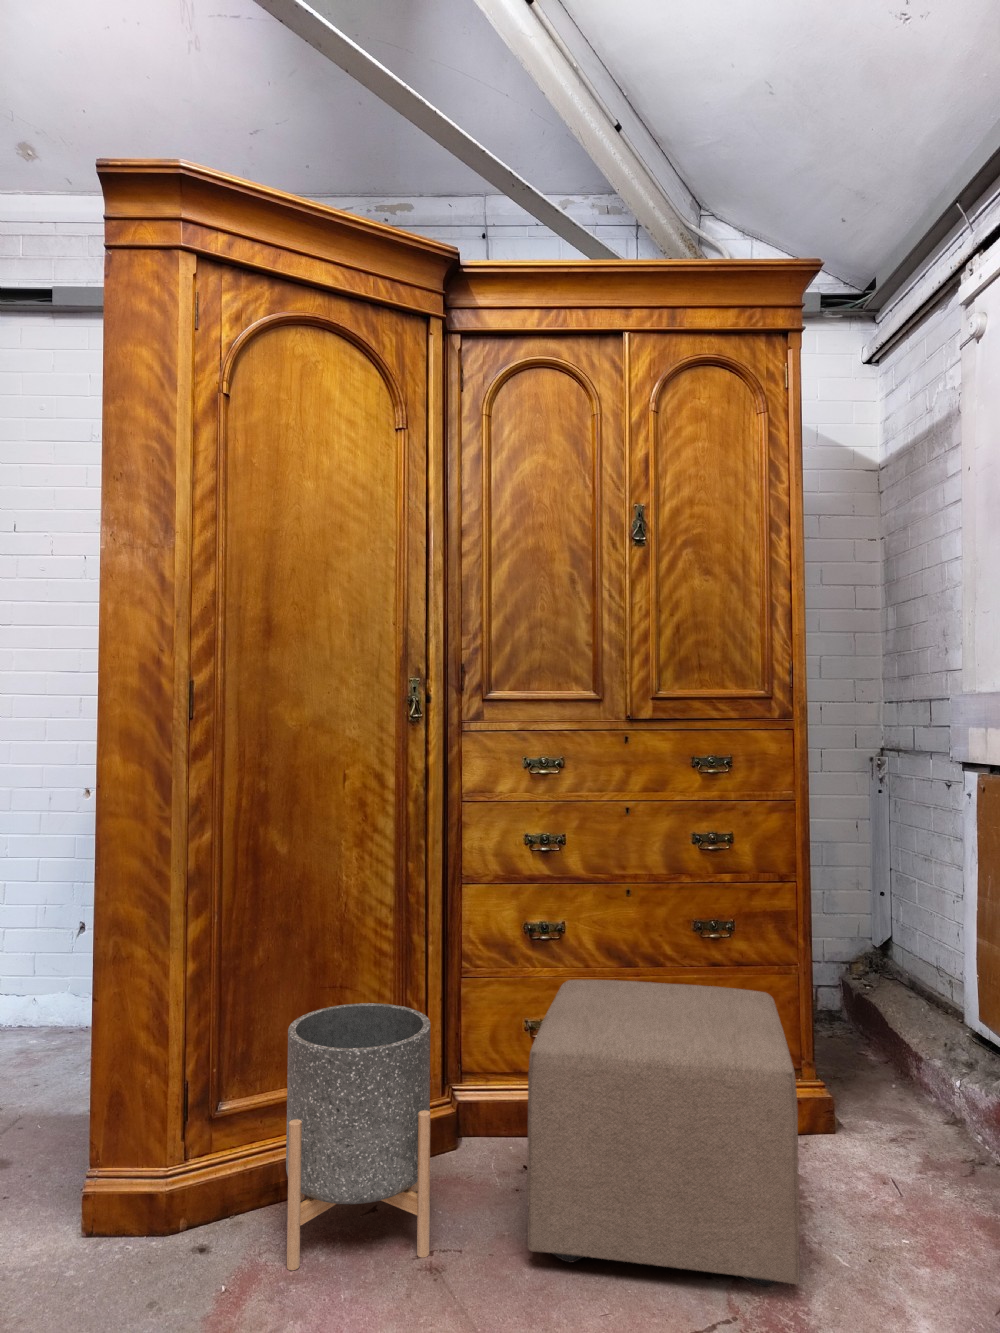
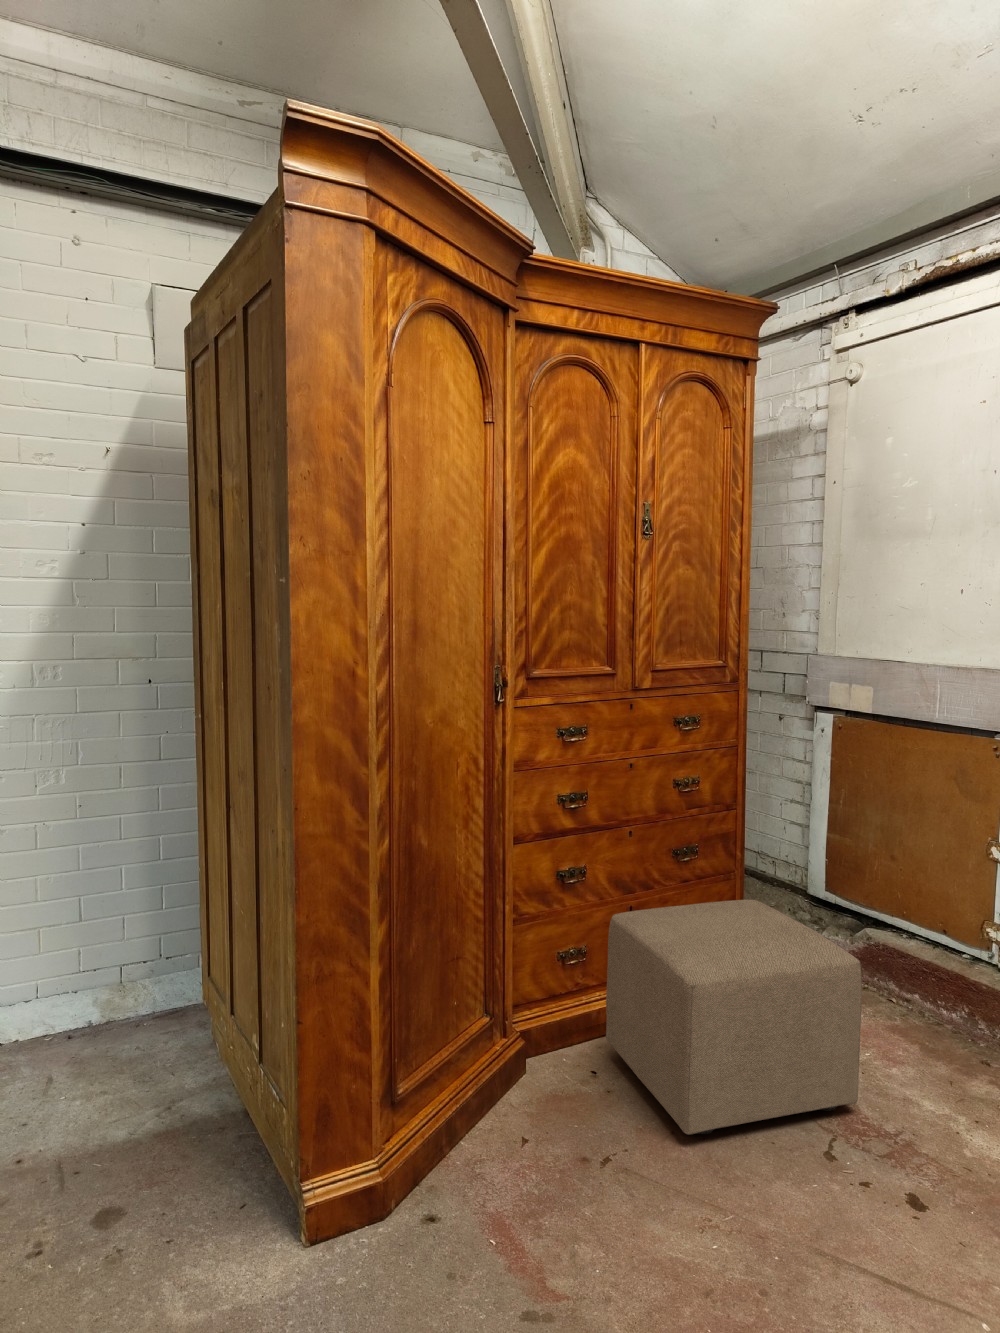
planter: present [286,1003,431,1270] -> none [450,966,609,1211]

